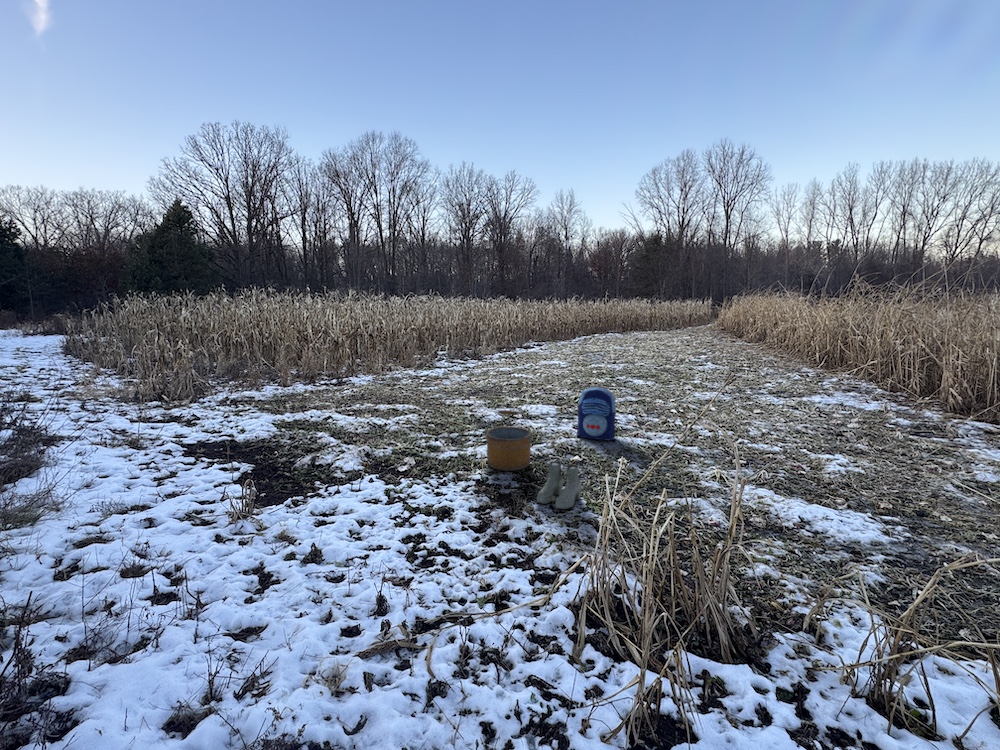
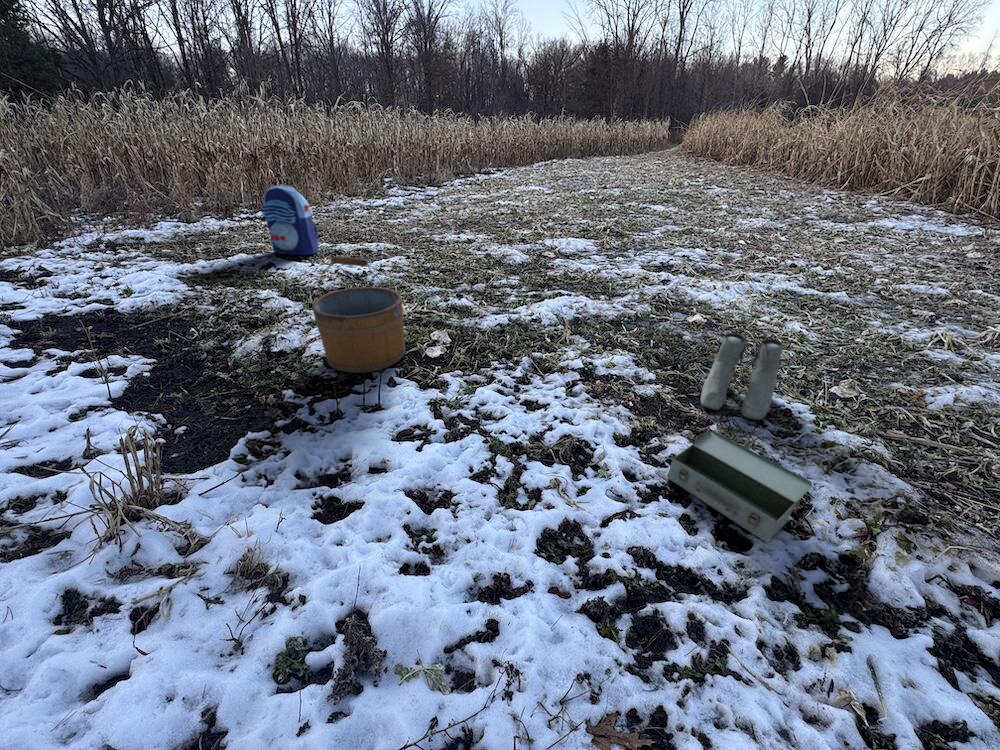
backpack: present [577,387,618,441] -> present [263,184,319,255]
bucket: present [486,410,532,471] -> present [312,257,405,373]
toolbox: none [491,508,550,554] -> present [667,431,813,542]

